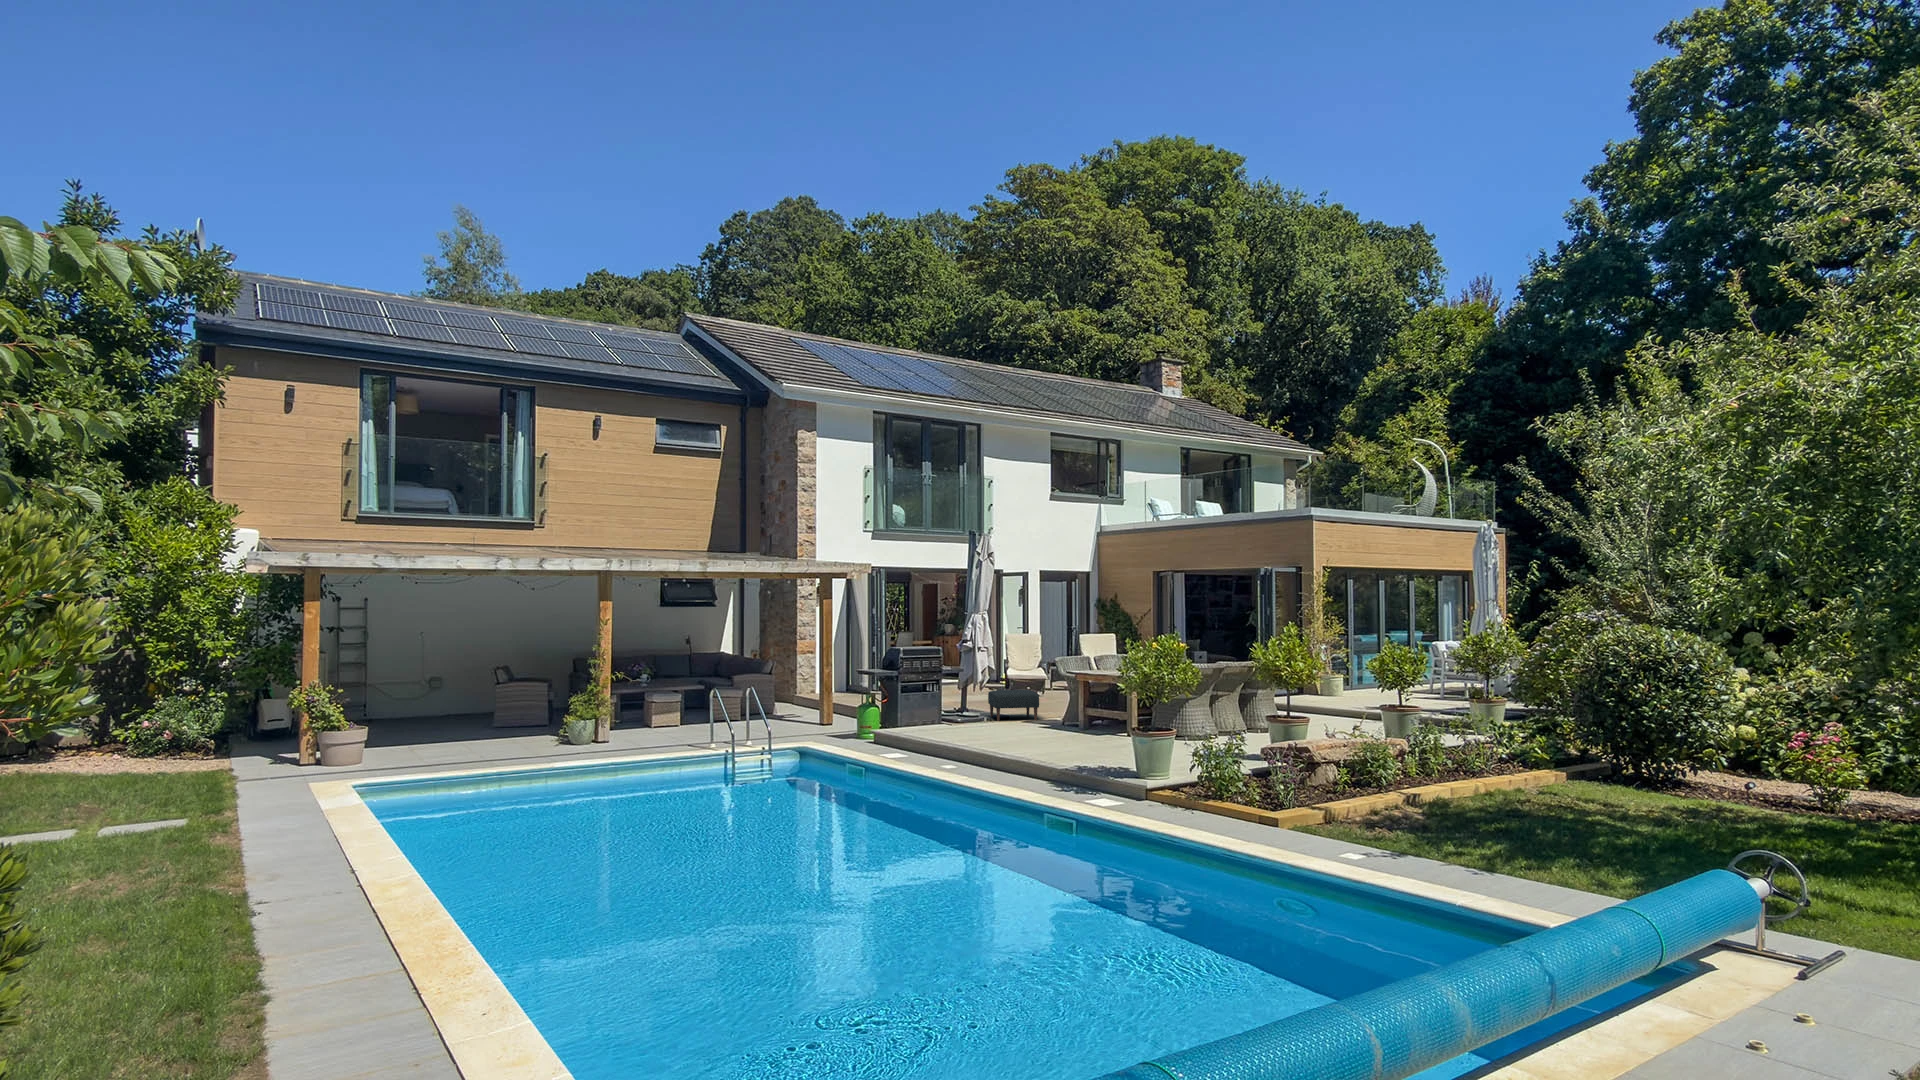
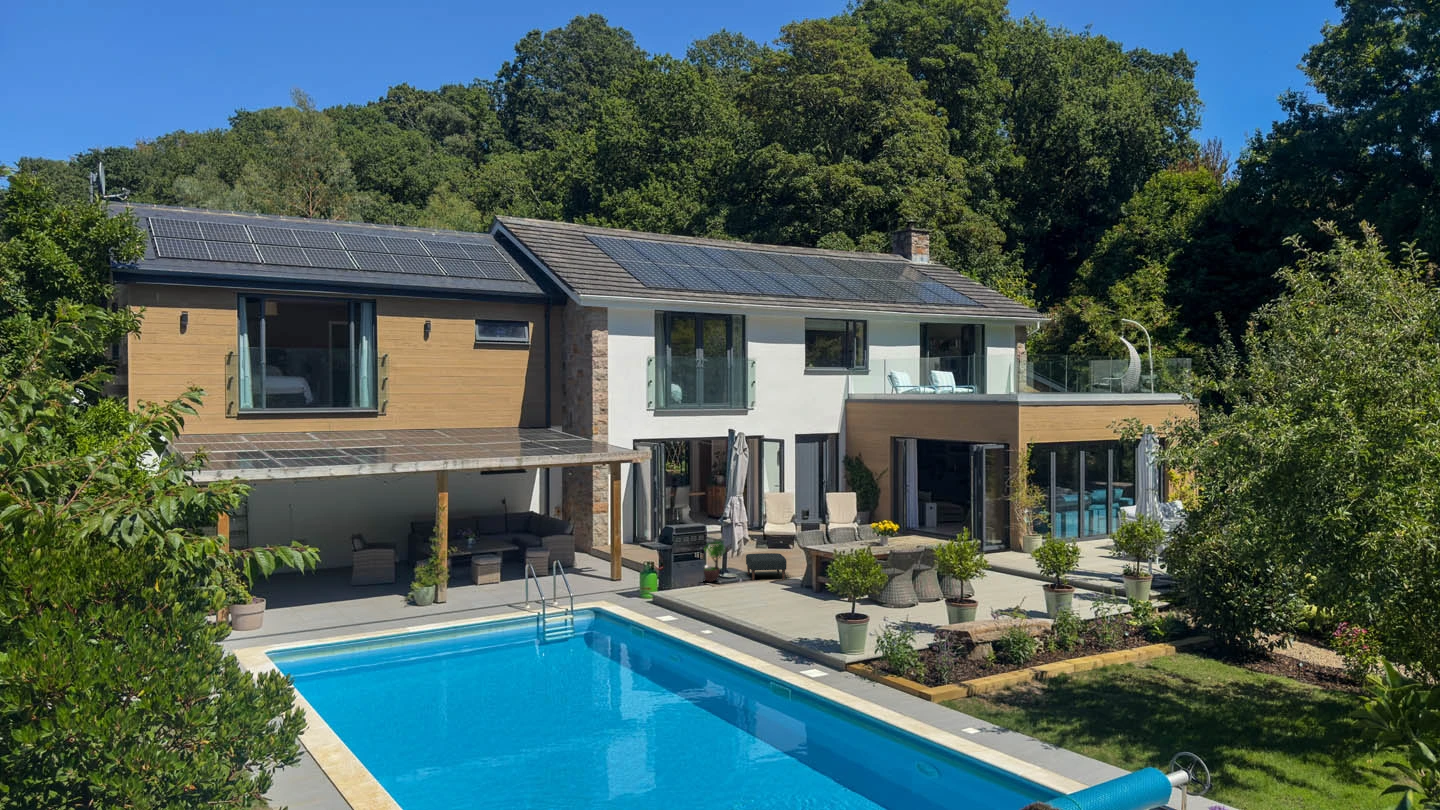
potted tree: none [933,667,964,723] -> present [704,542,725,582]

